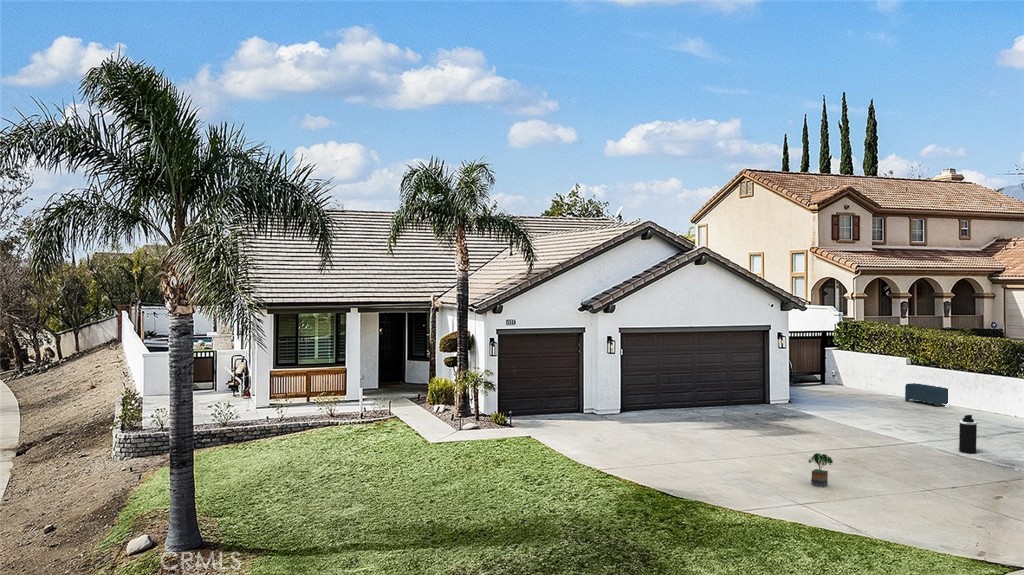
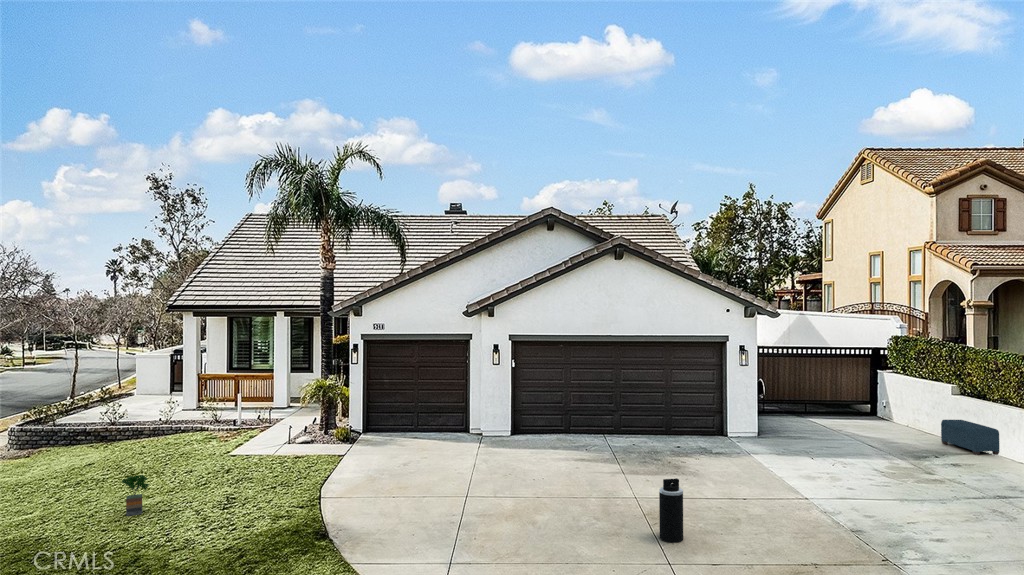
trash can: present [959,415,977,454] -> present [659,478,683,543]
potted tree: present [809,453,833,487] -> present [122,475,149,516]

